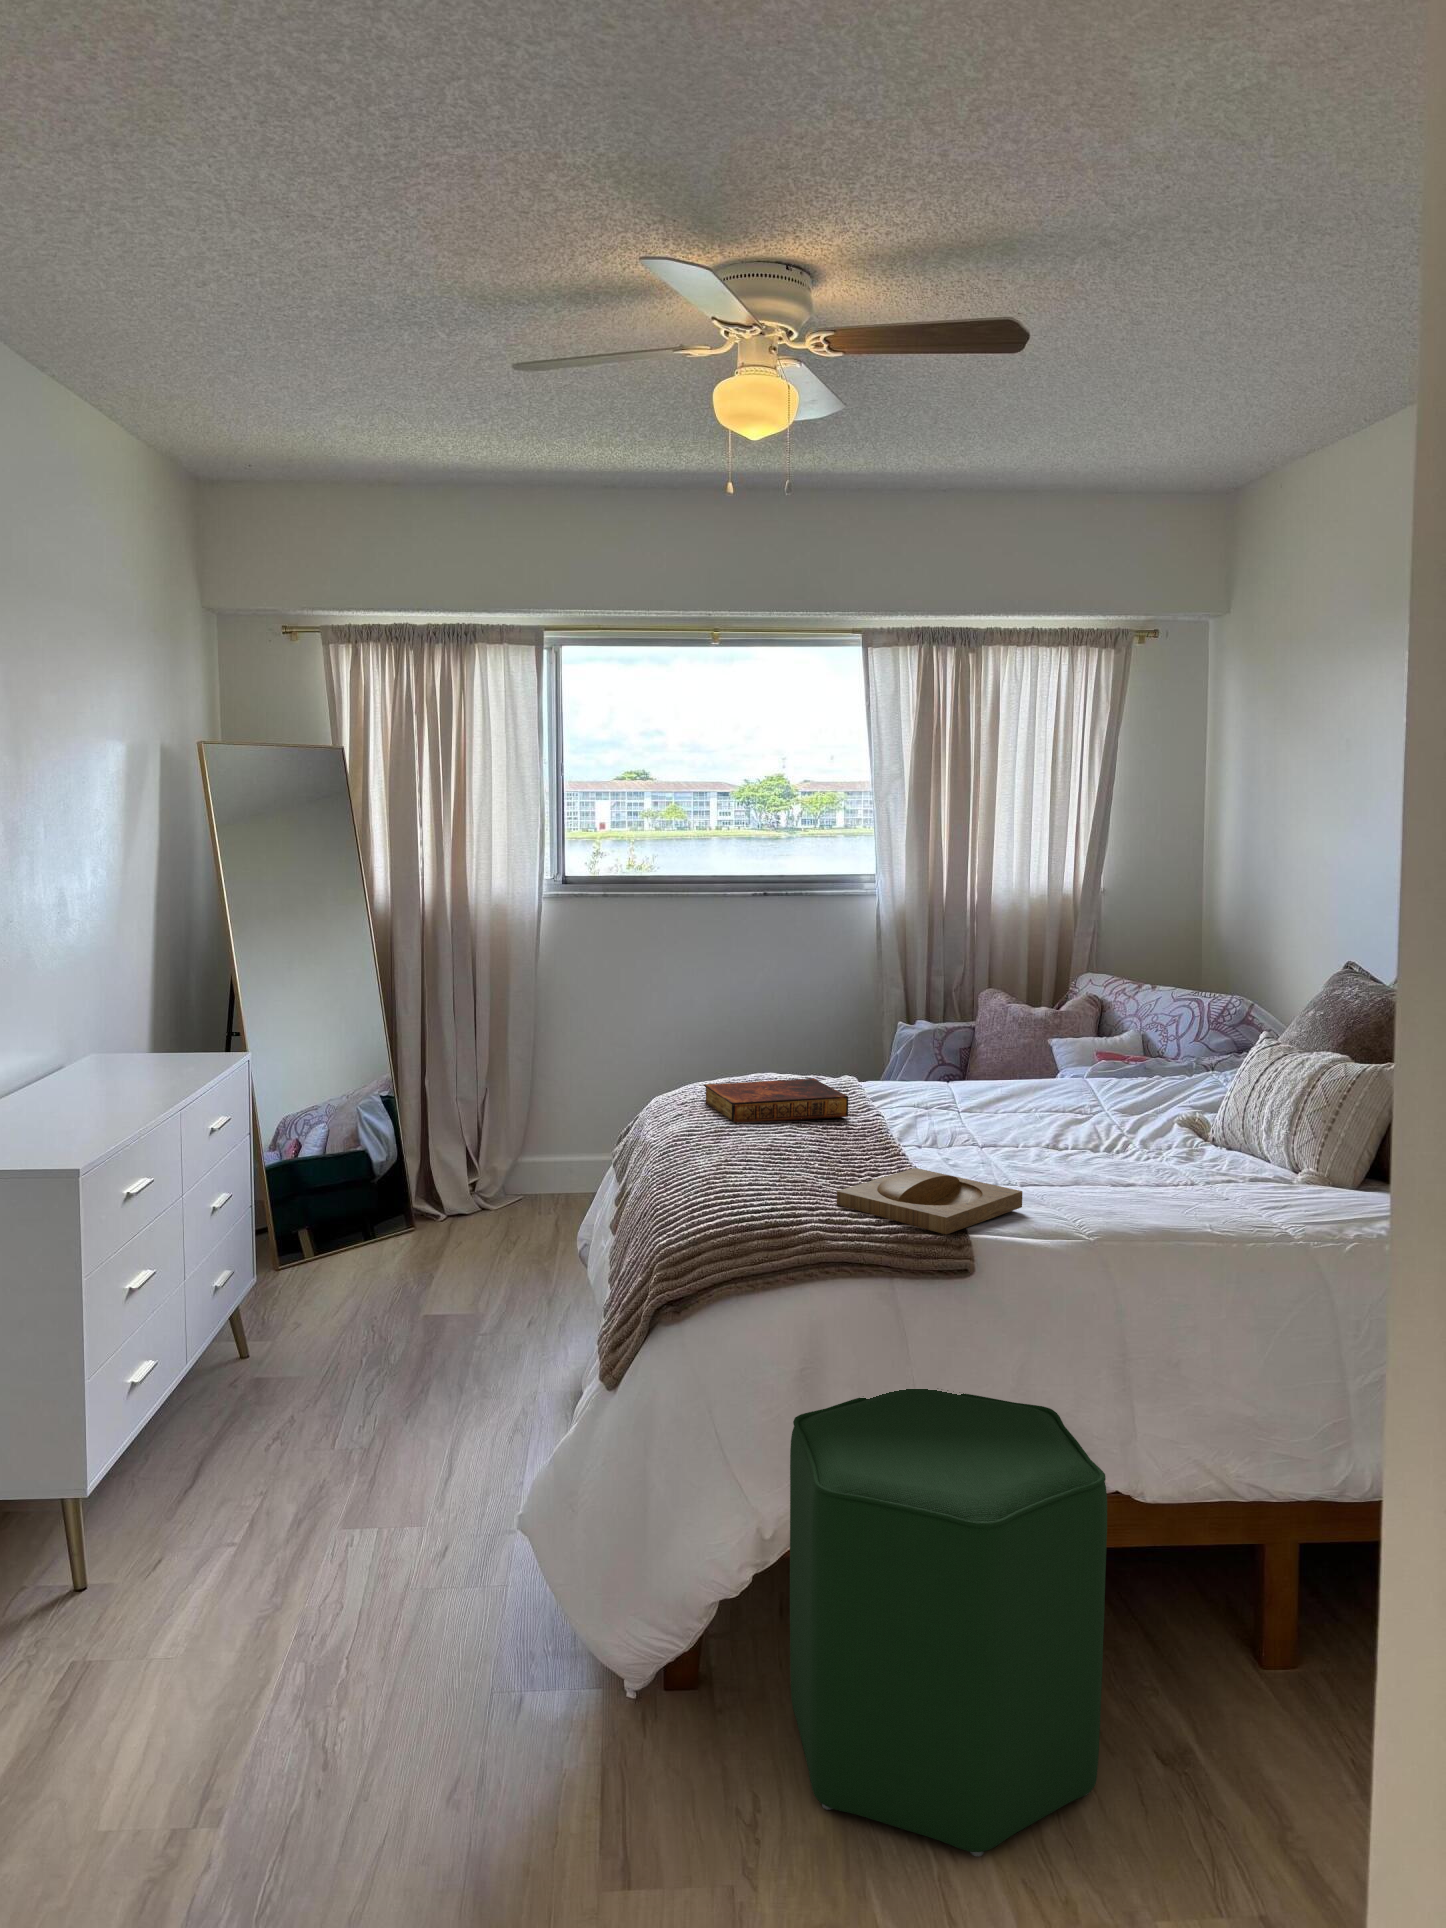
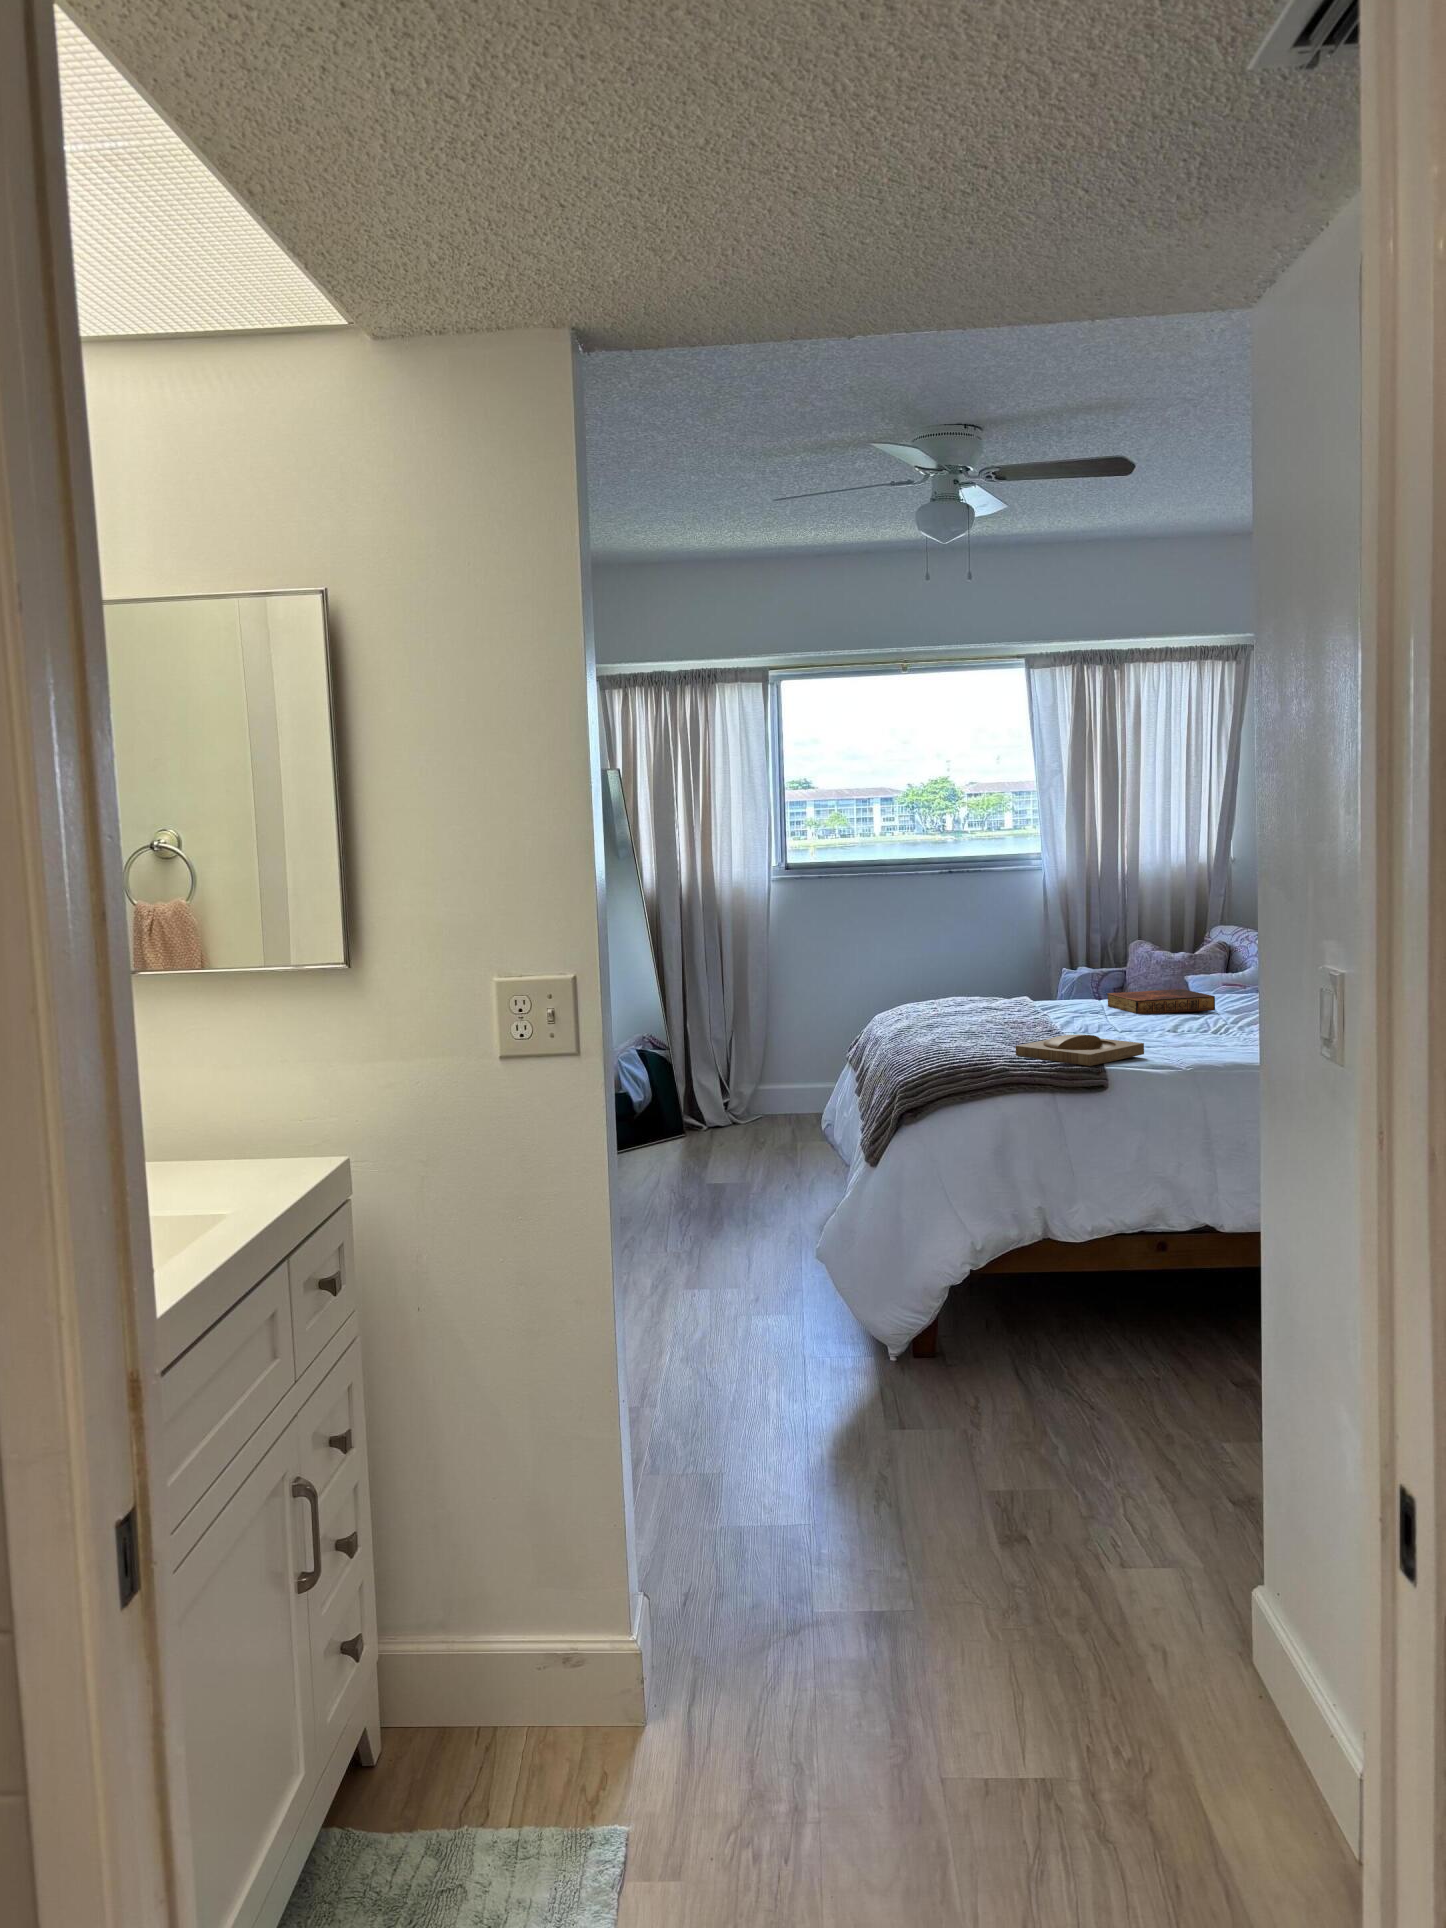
book: present [704,1079,848,1122] -> present [1106,989,1215,1014]
ottoman: present [790,1389,1107,1857] -> none [991,1160,1193,1417]

